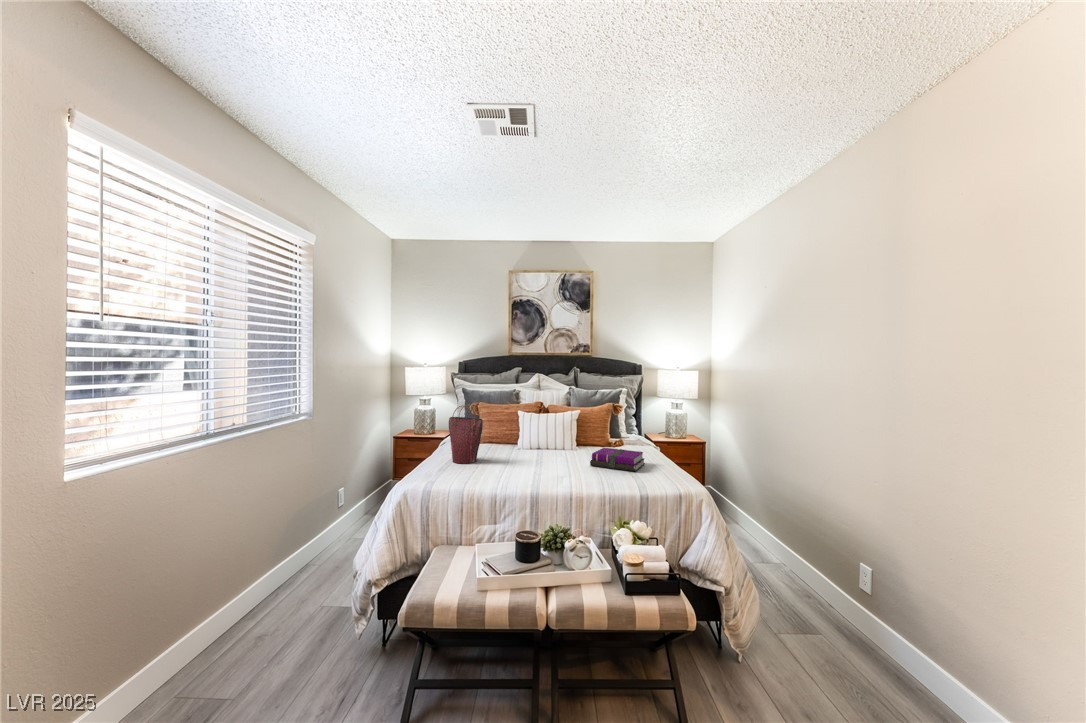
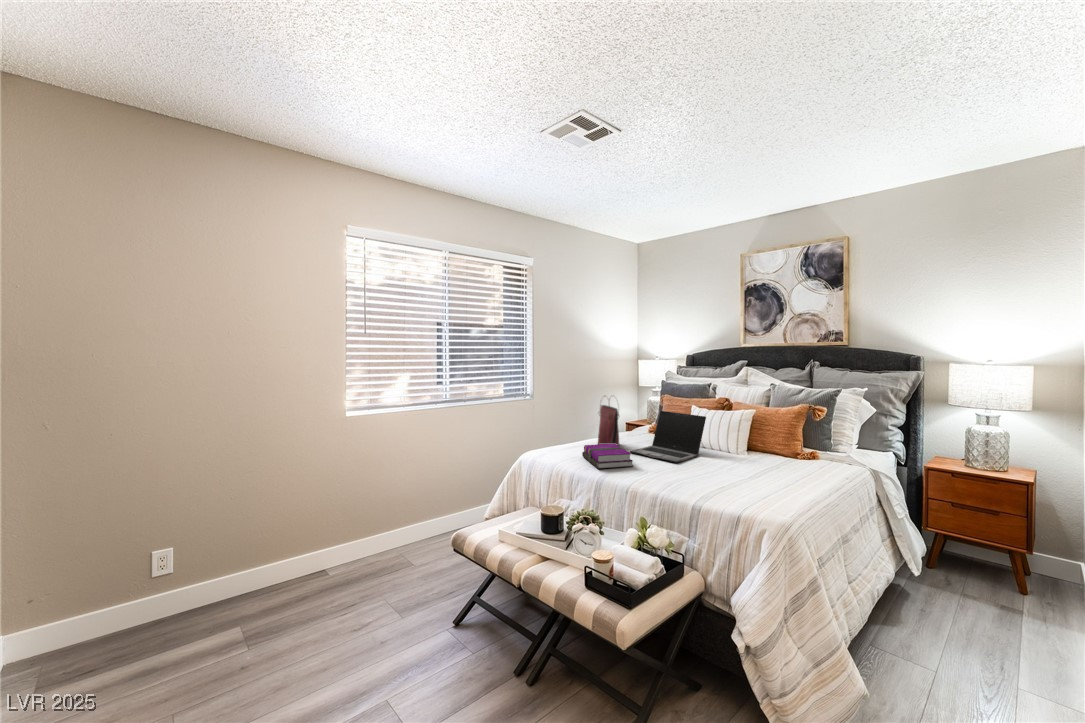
laptop: none [503,417,558,464] -> present [630,411,706,463]
notebook: present [590,448,644,471] -> present [582,444,633,469]

